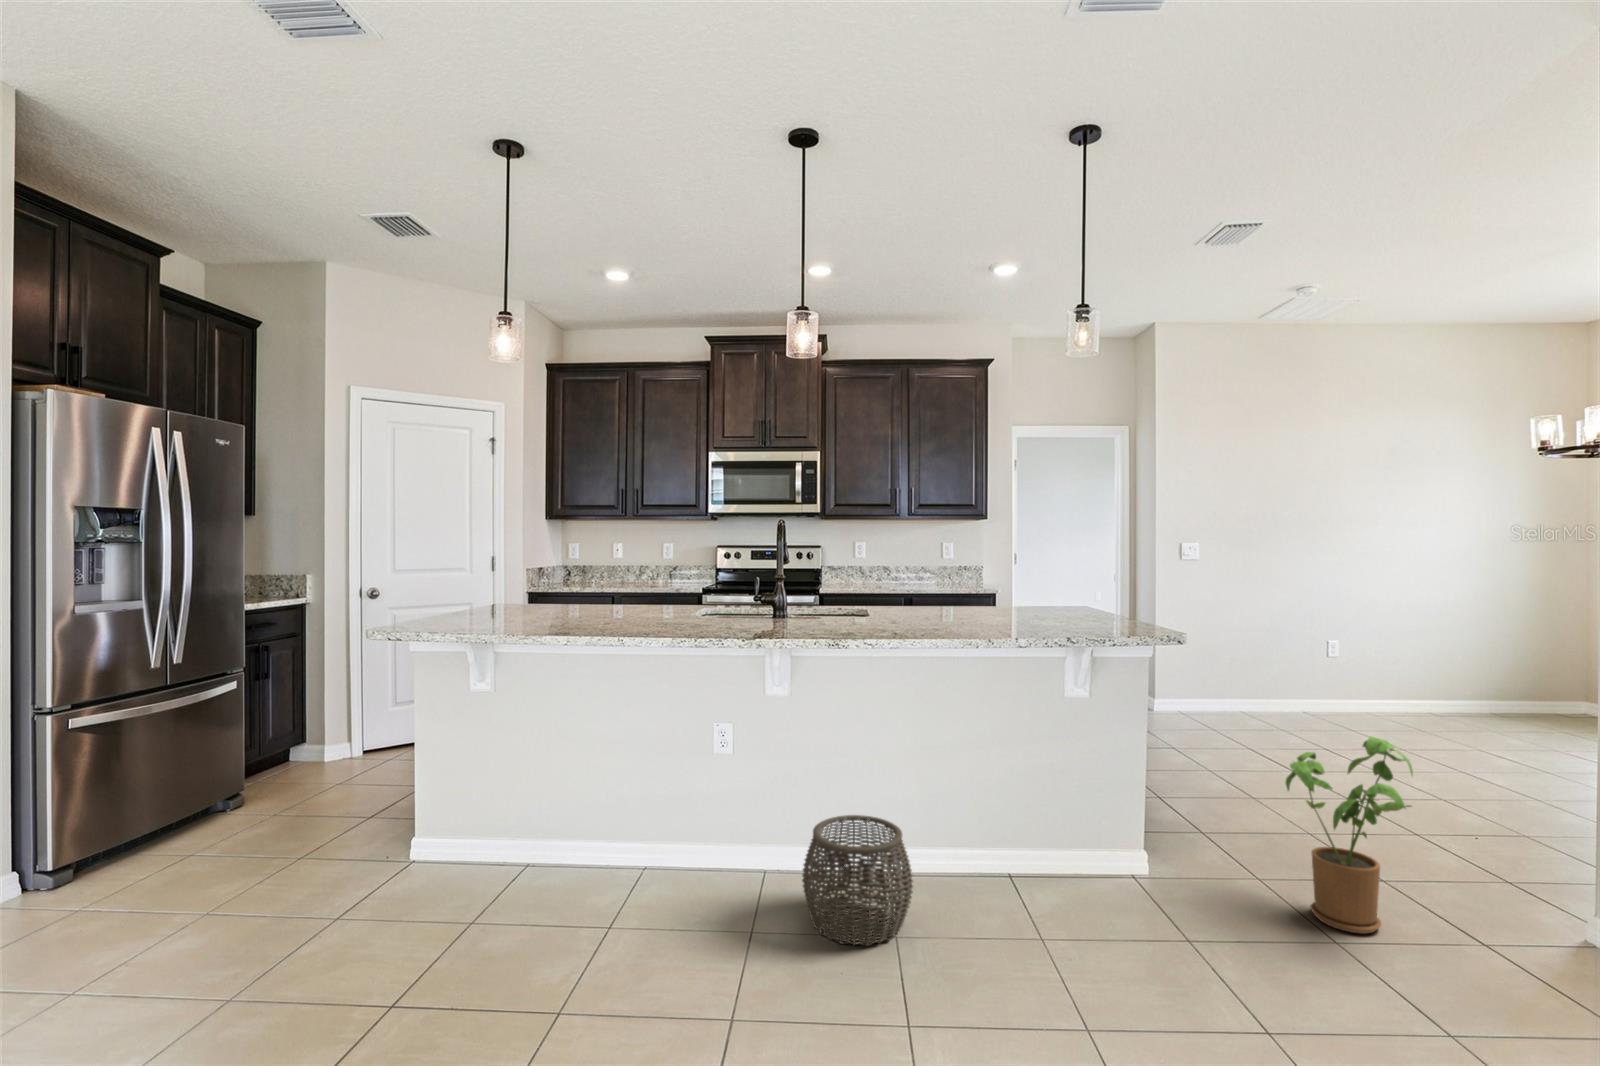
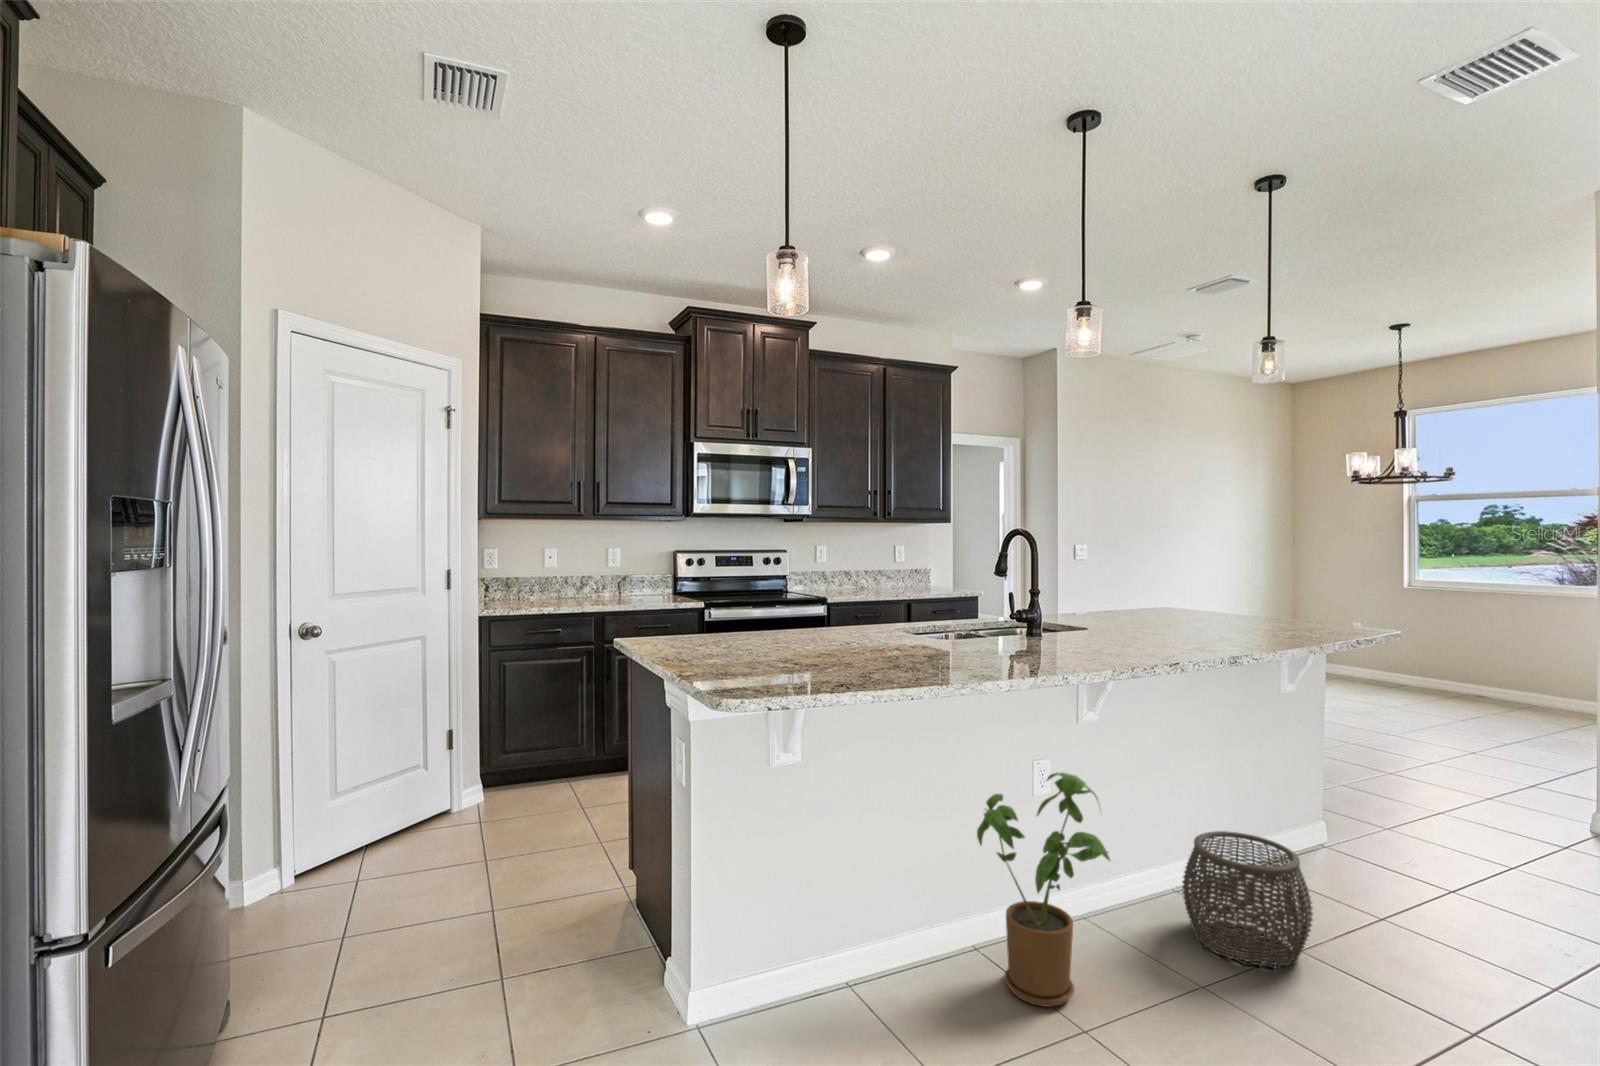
house plant: present [1286,736,1413,934] -> present [977,773,1110,1007]

